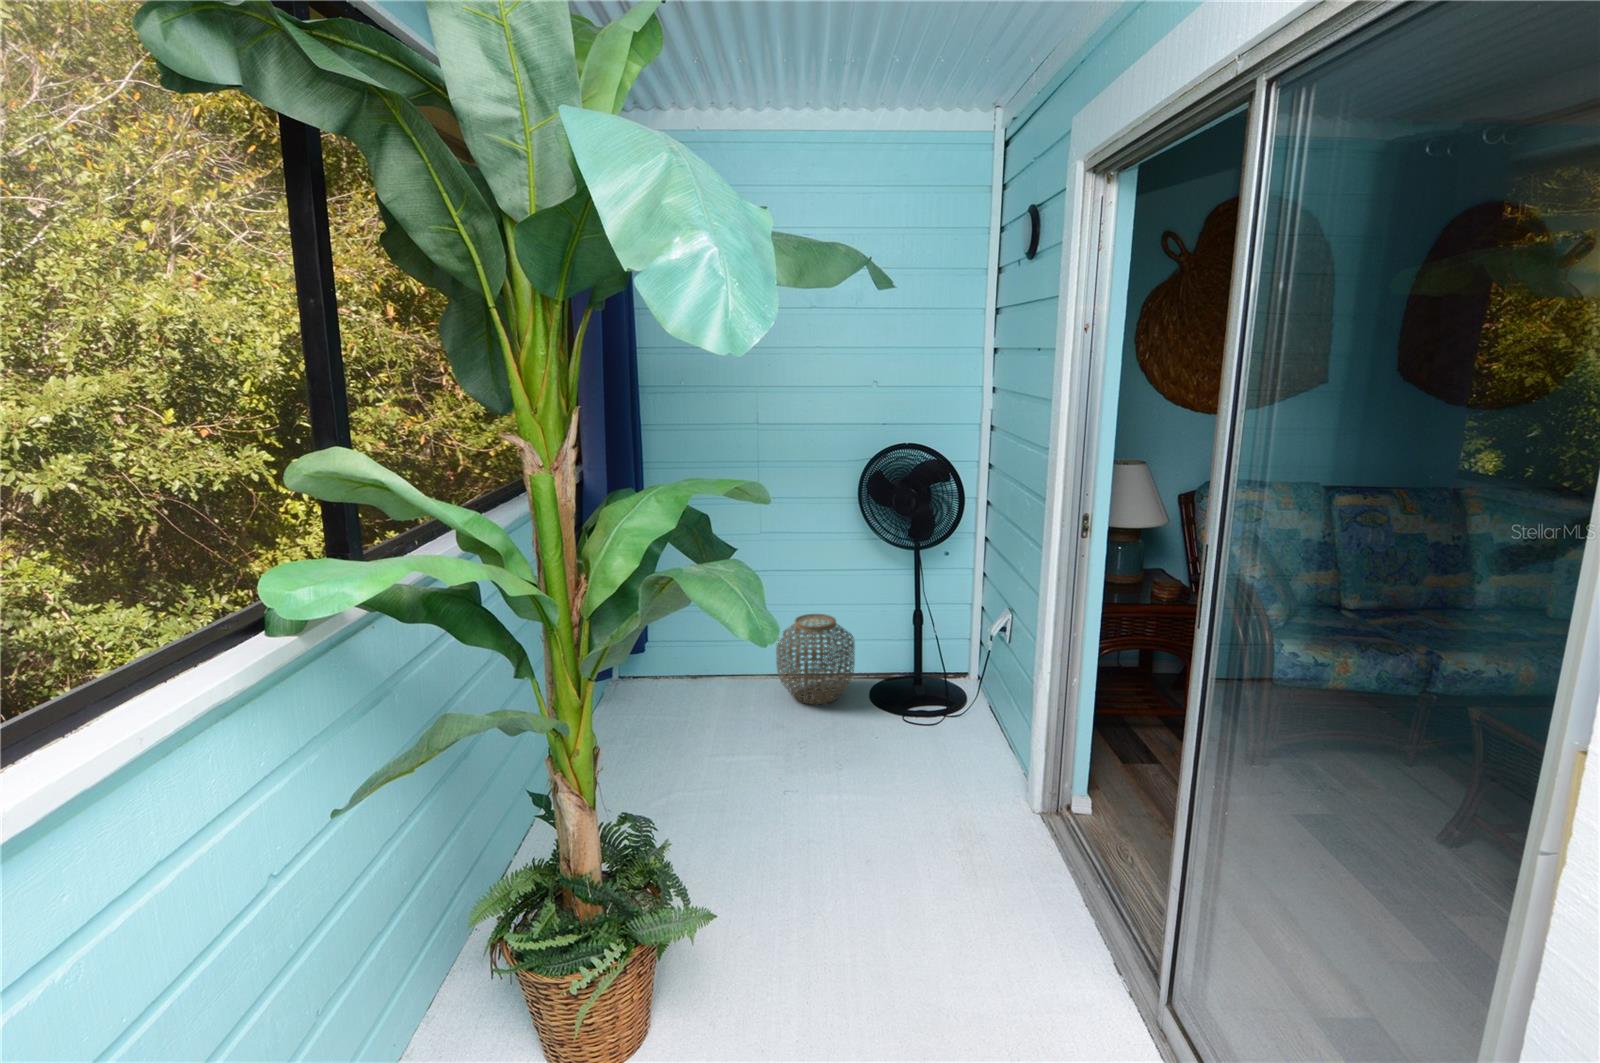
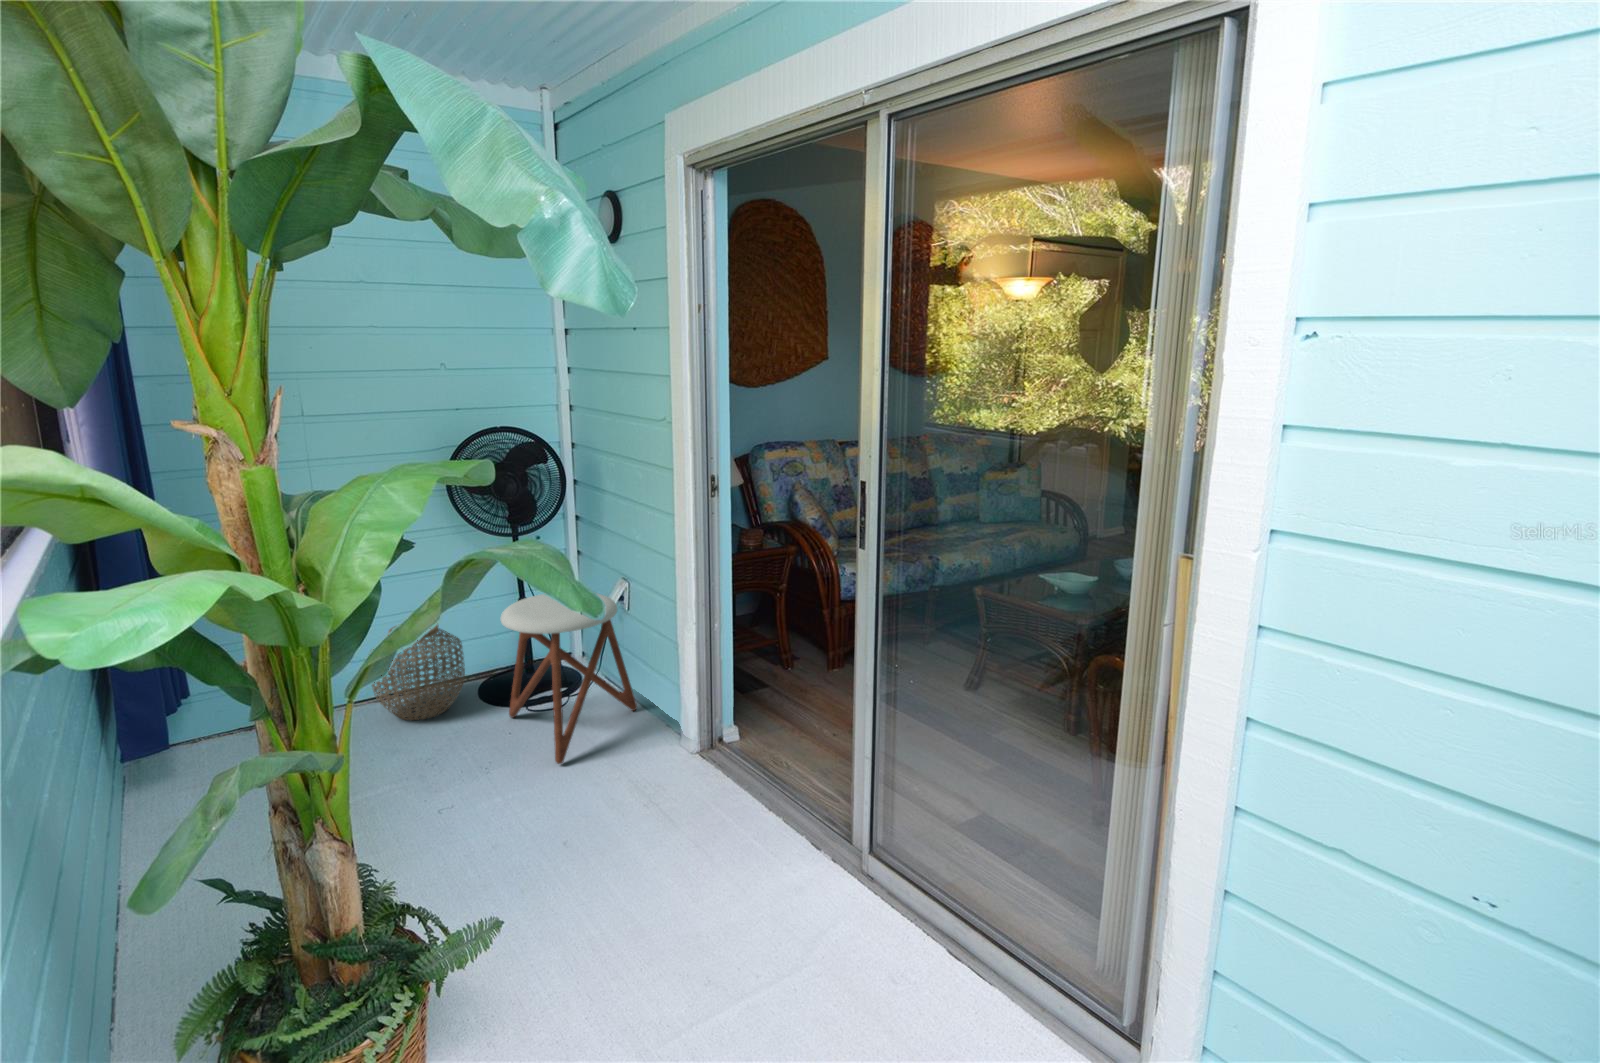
stool: none [872,611,1001,783] -> present [501,593,637,764]

